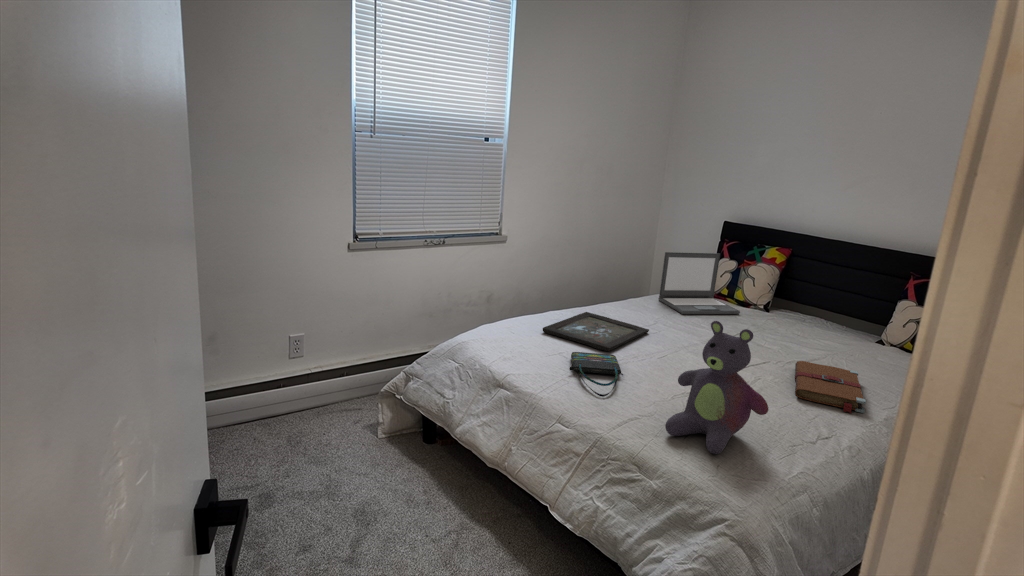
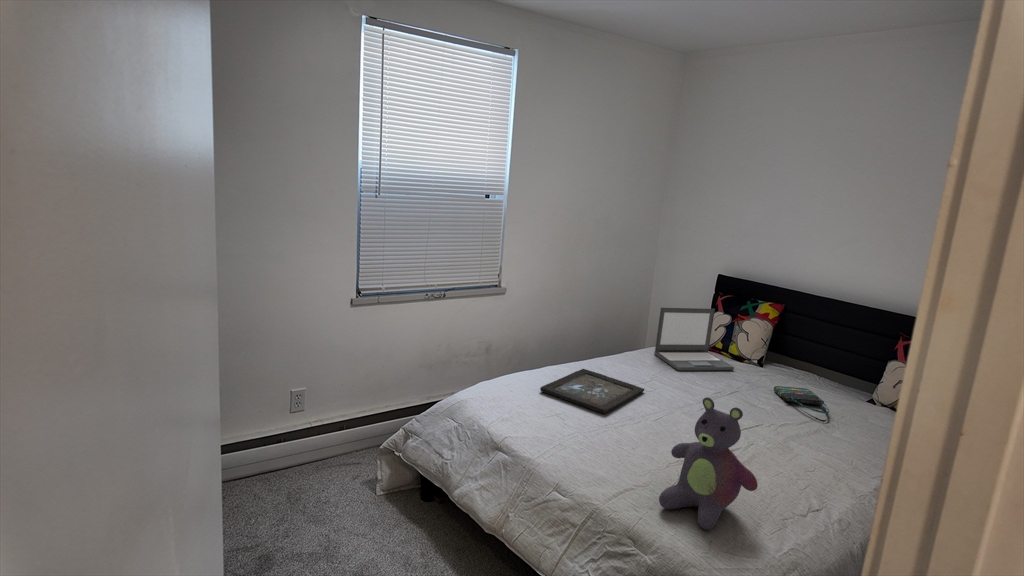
tote bag: present [569,352,623,397] -> present [774,386,829,422]
book: present [795,361,866,413] -> none [785,425,853,484]

